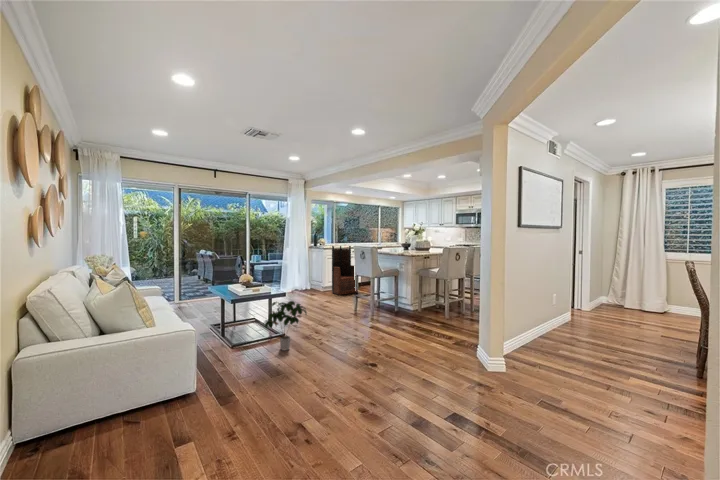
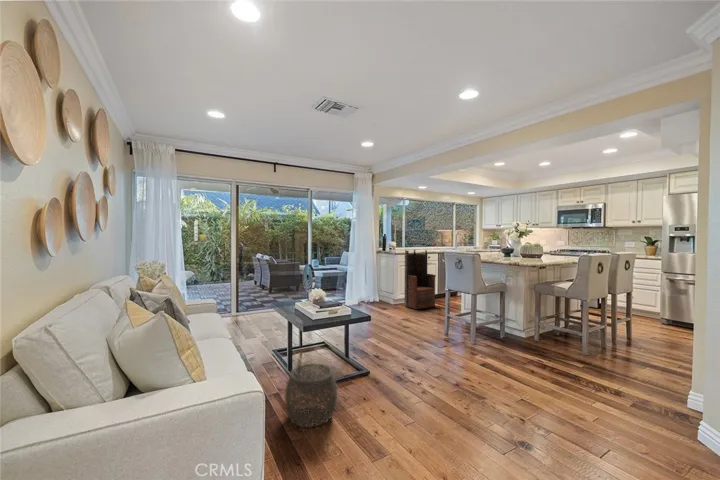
potted plant: present [263,301,307,350] -> none [347,328,408,399]
woven basket: none [213,326,253,368] -> present [285,364,337,428]

